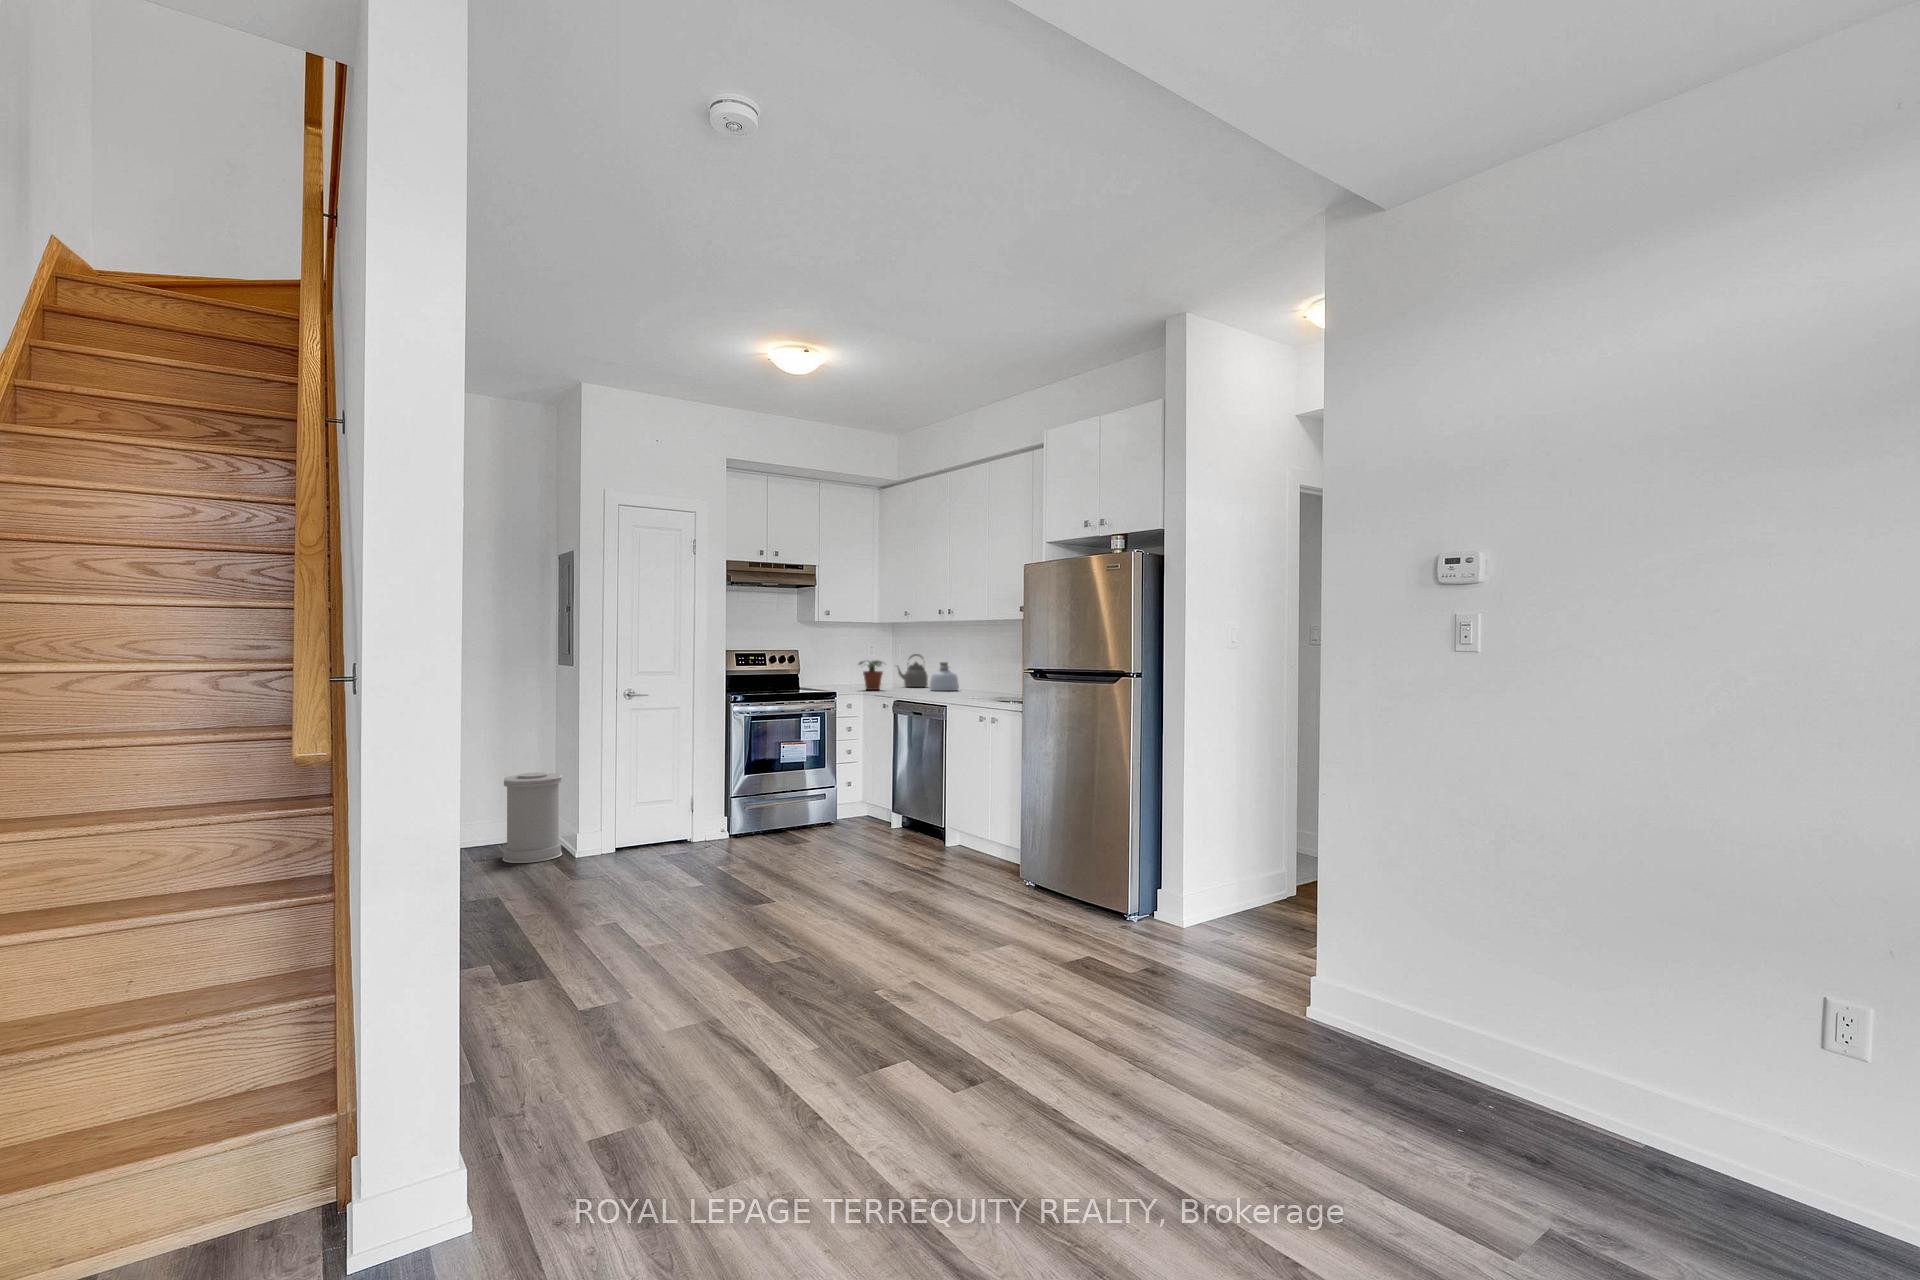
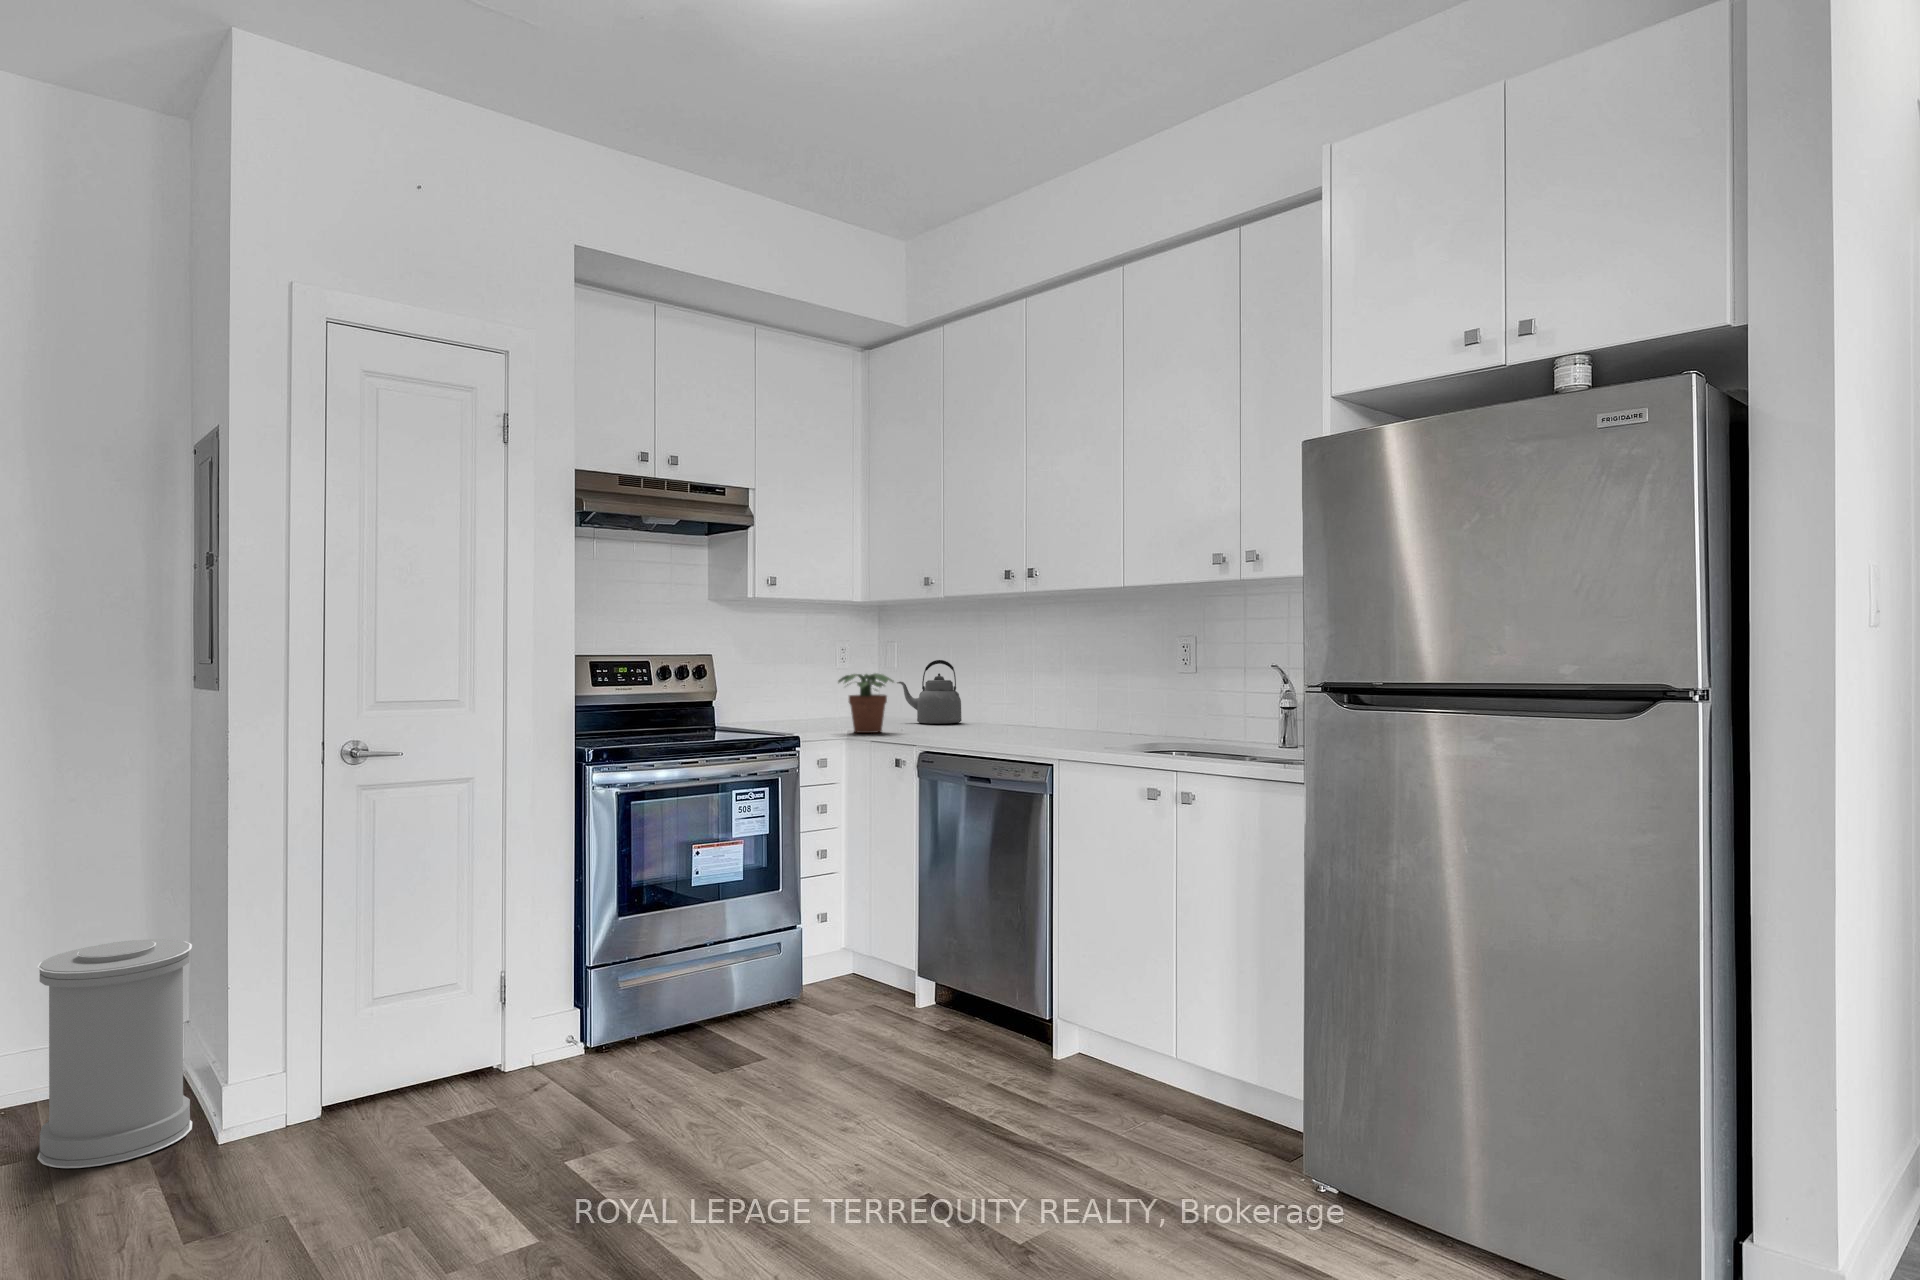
bottle: present [930,662,959,691] -> none [980,677,1038,734]

